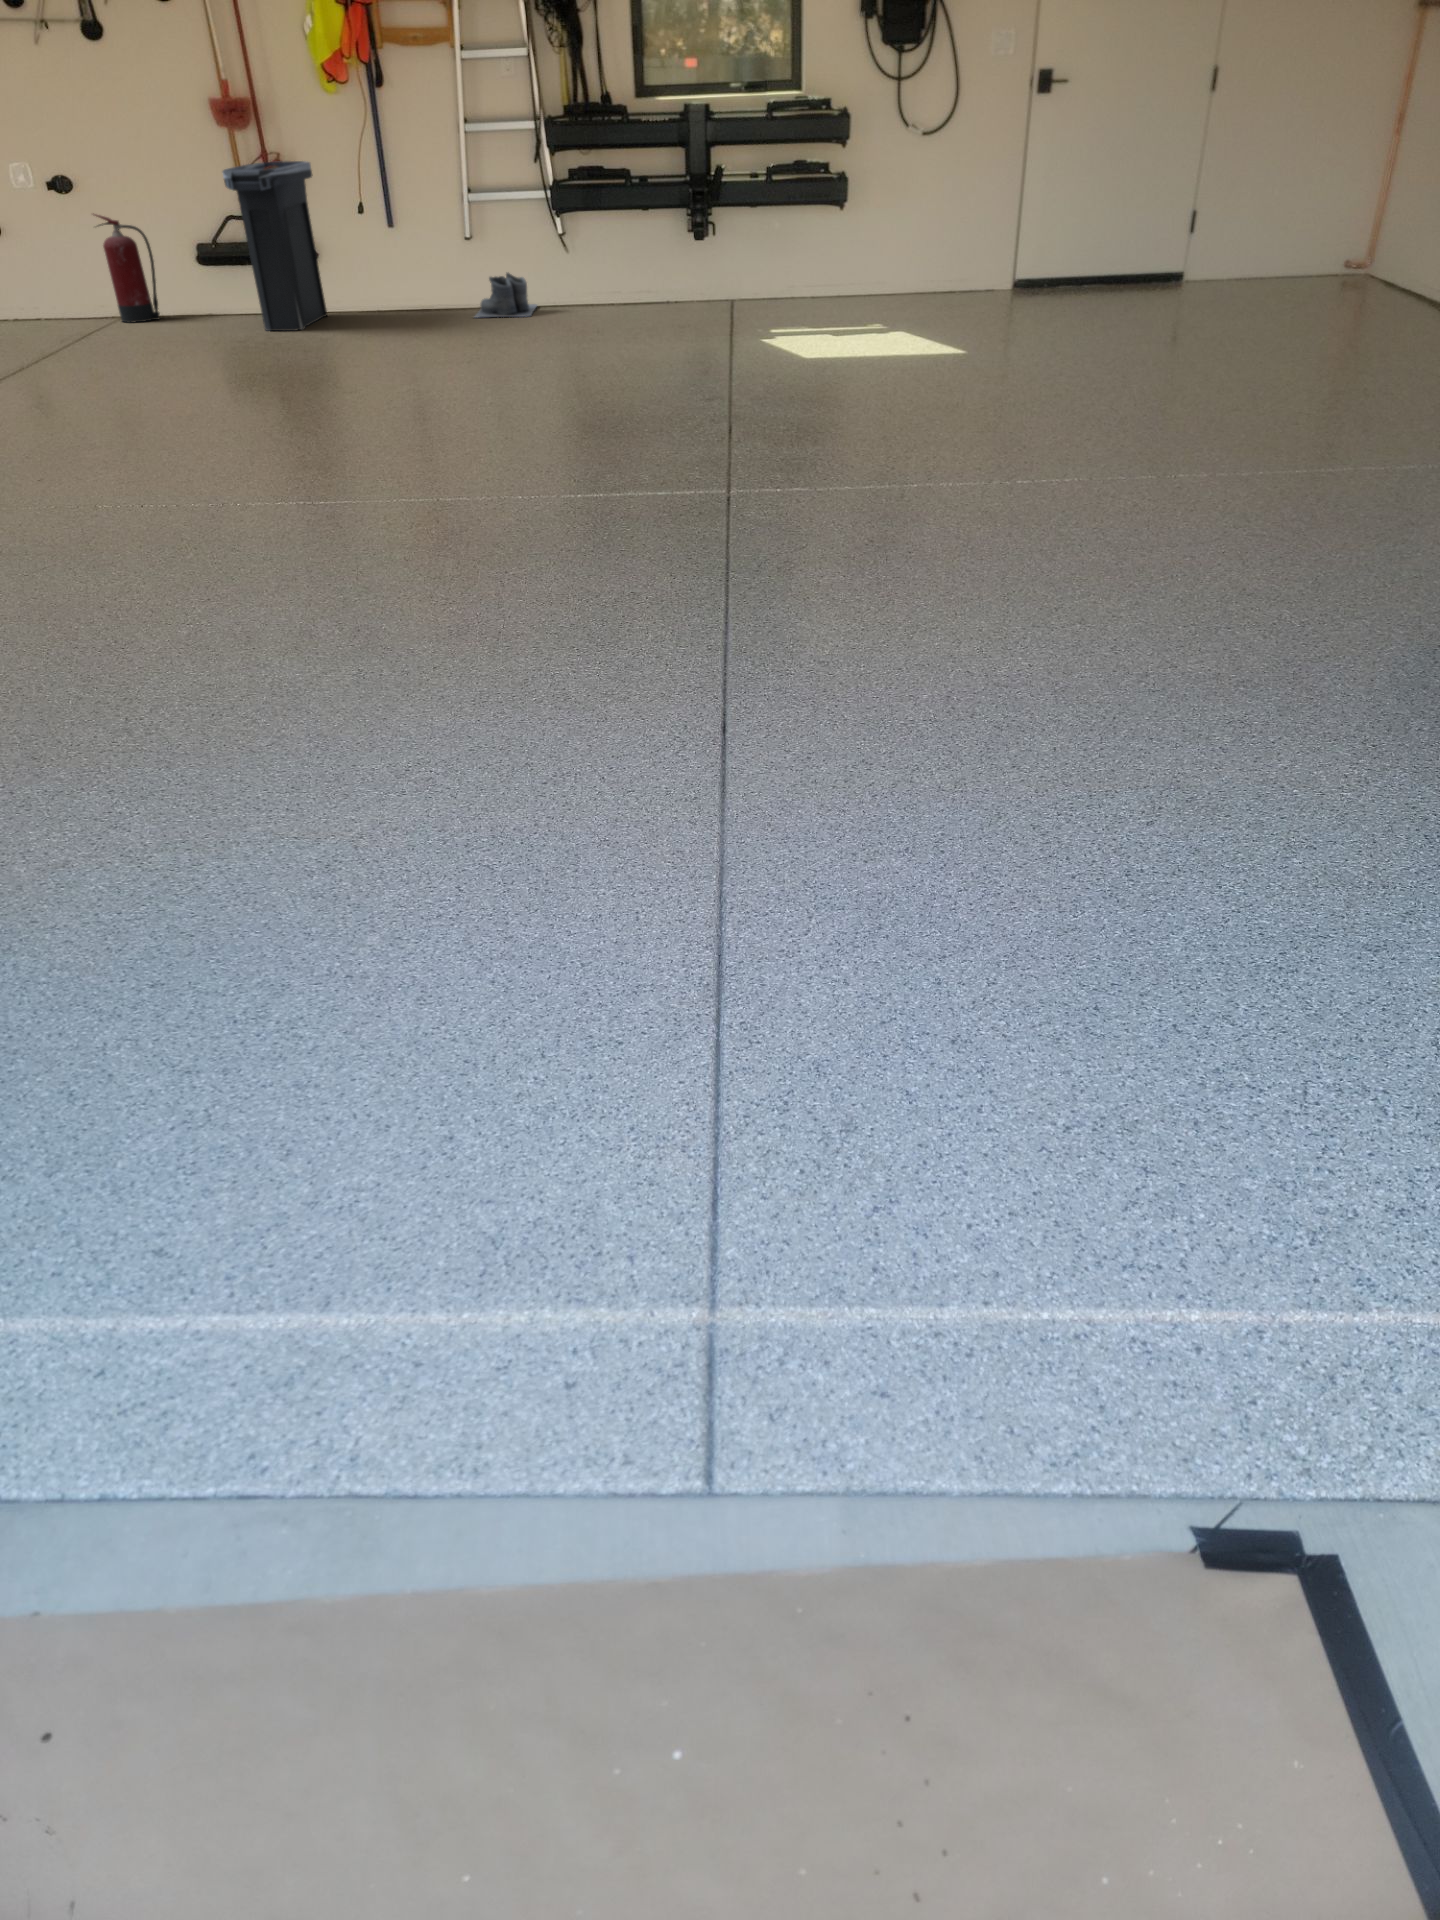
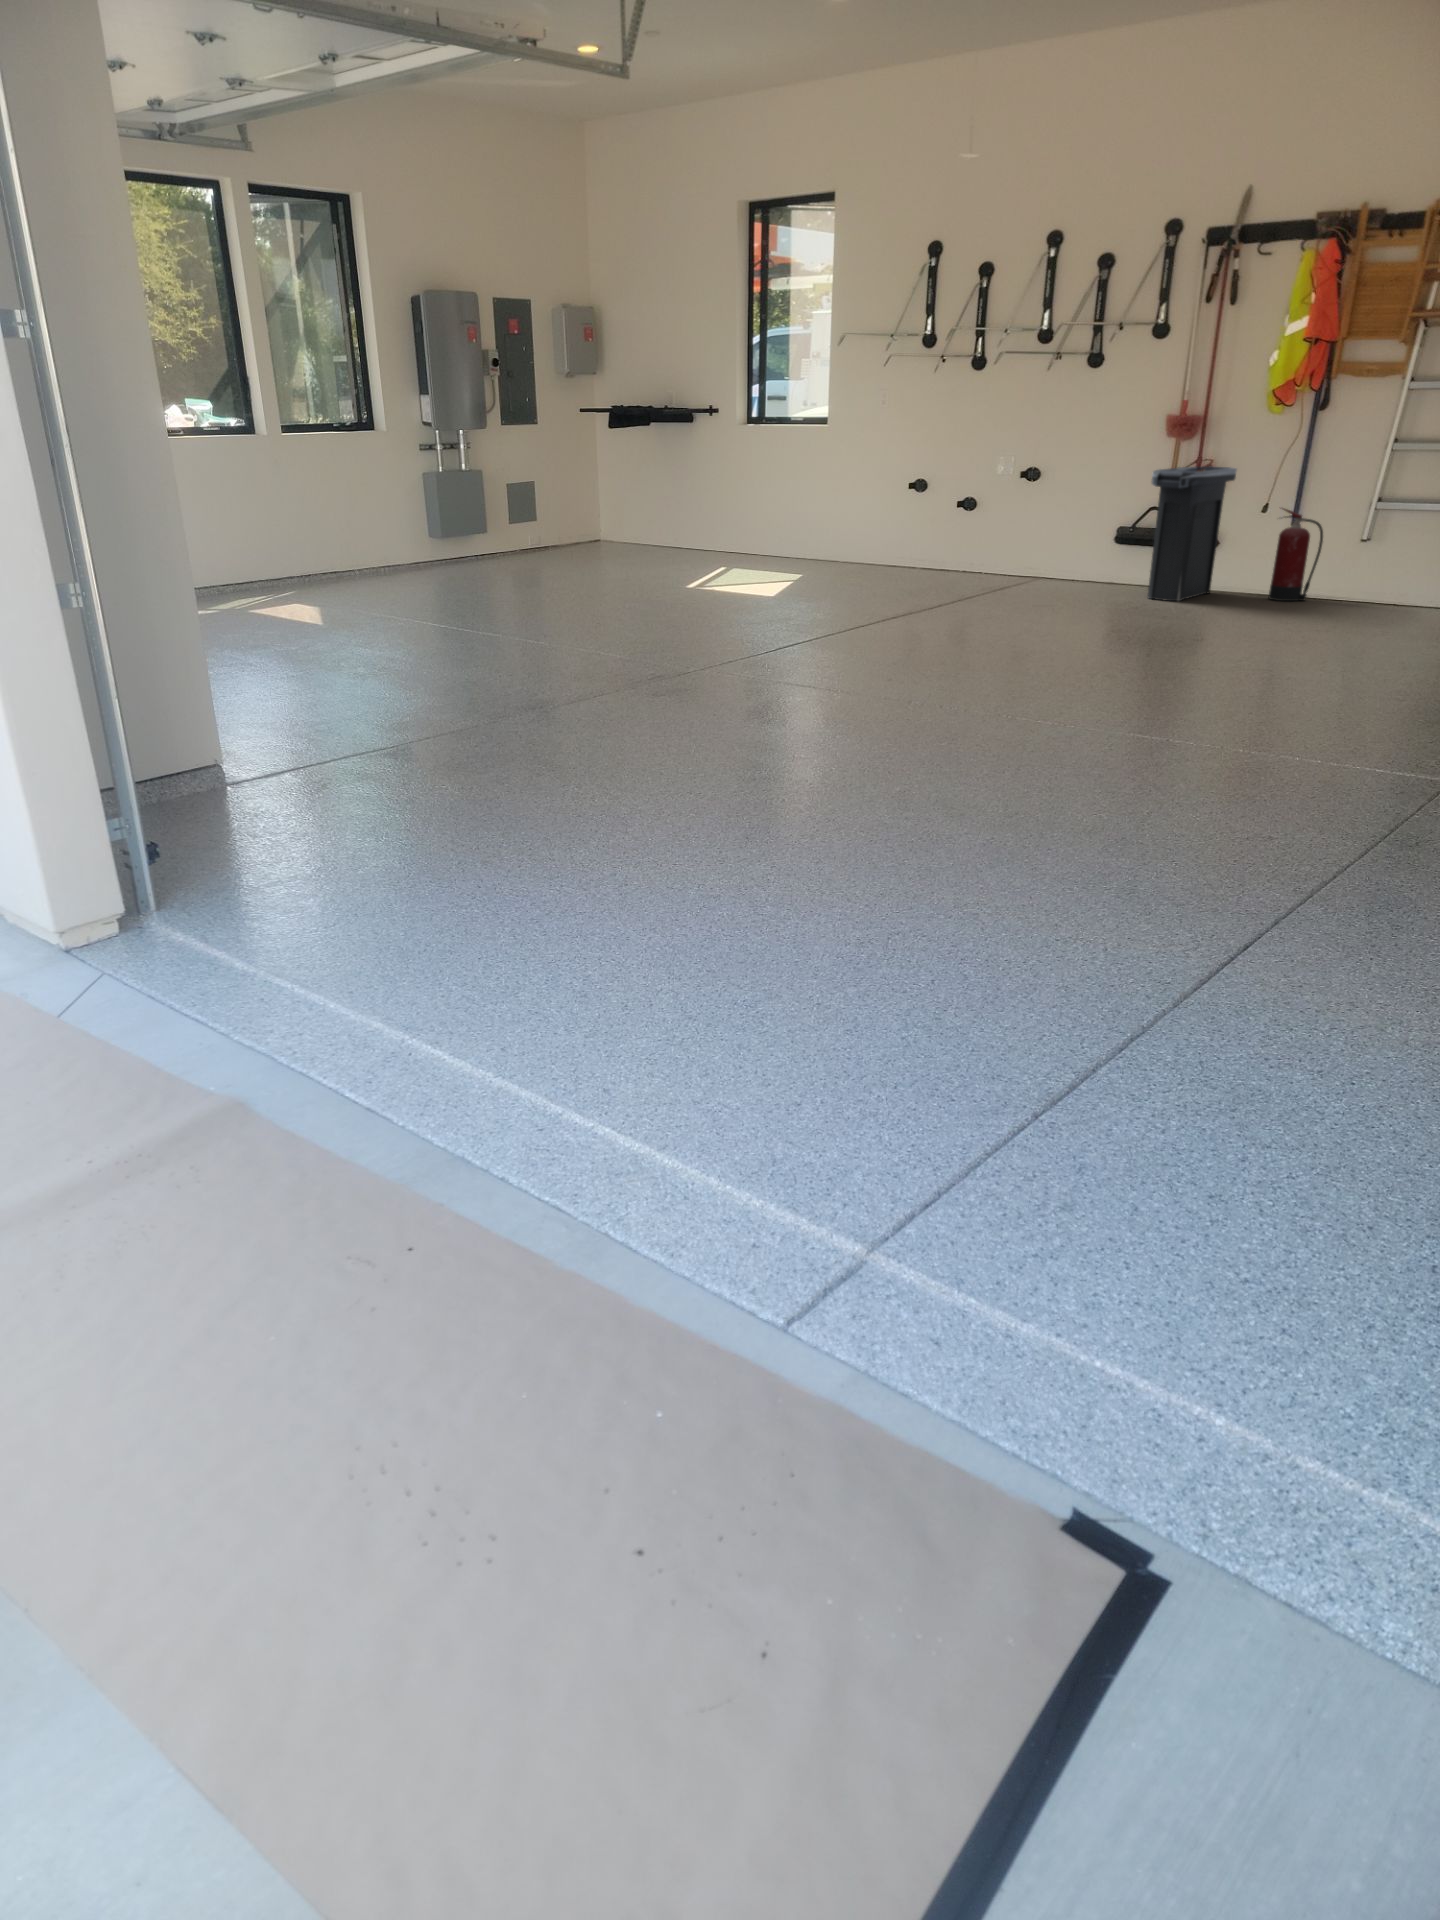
fire extinguisher: present [93,213,160,323] -> present [1269,508,1323,601]
boots: present [475,273,537,318] -> none [1342,574,1418,616]

